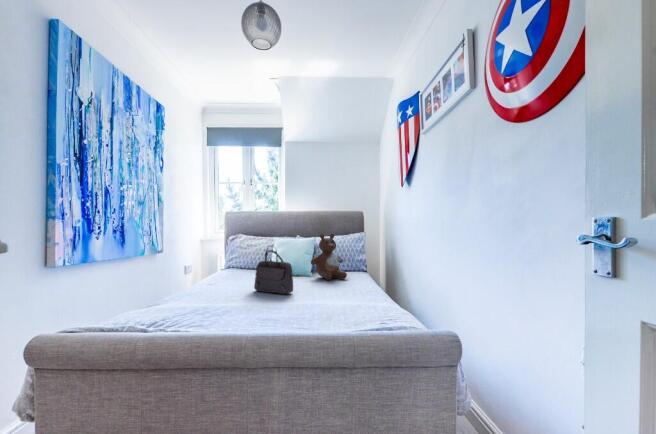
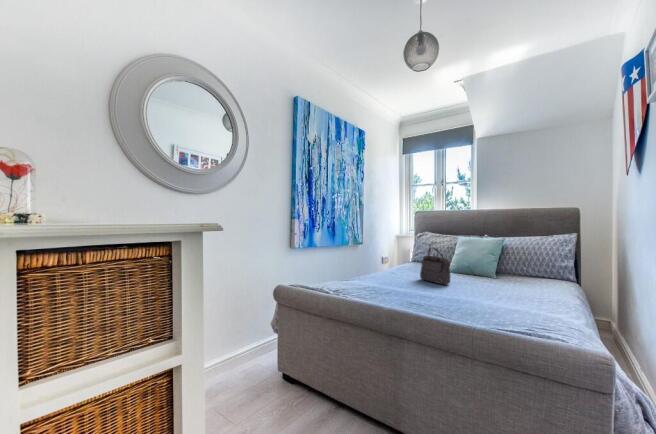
stuffed bear: present [311,234,347,280] -> none [479,236,516,280]

